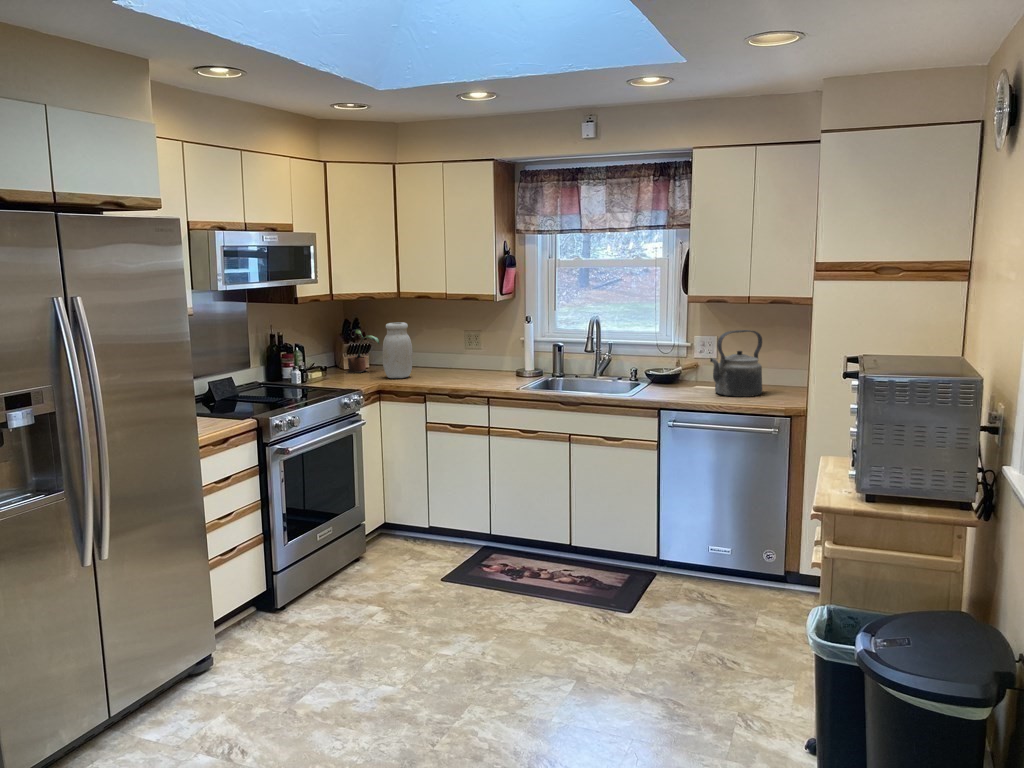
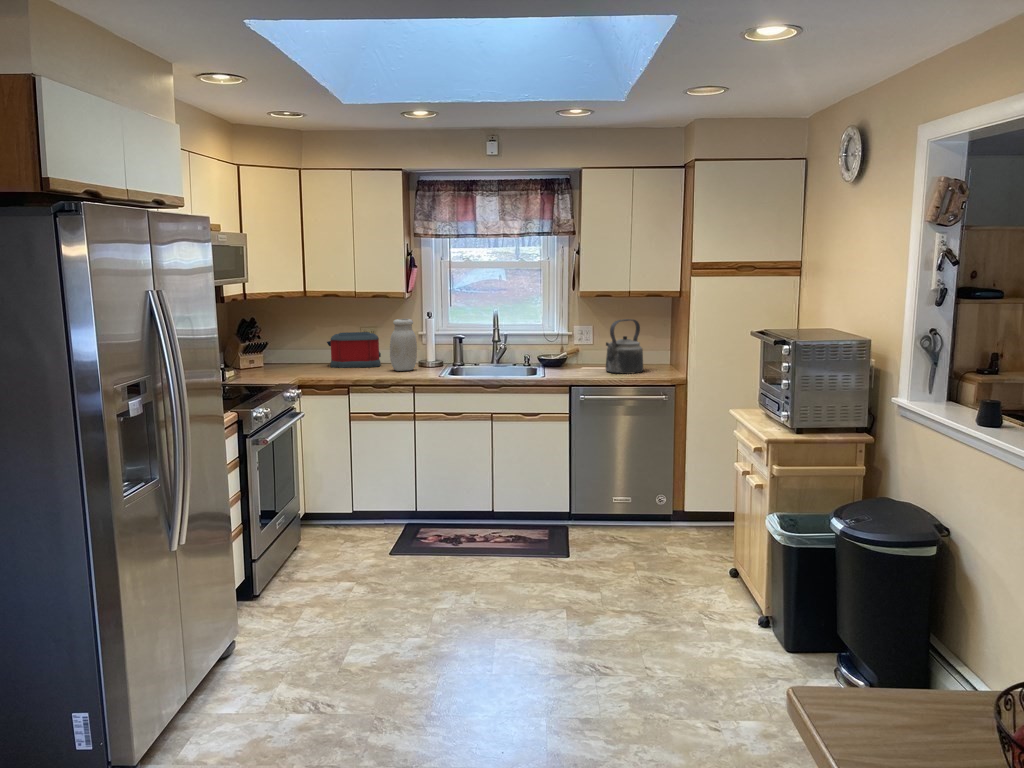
jar: present [383,322,412,378] -> present [390,319,417,371]
potted plant: present [345,329,380,373] -> none [250,327,286,371]
toaster: none [424,336,479,374] -> present [327,332,381,368]

